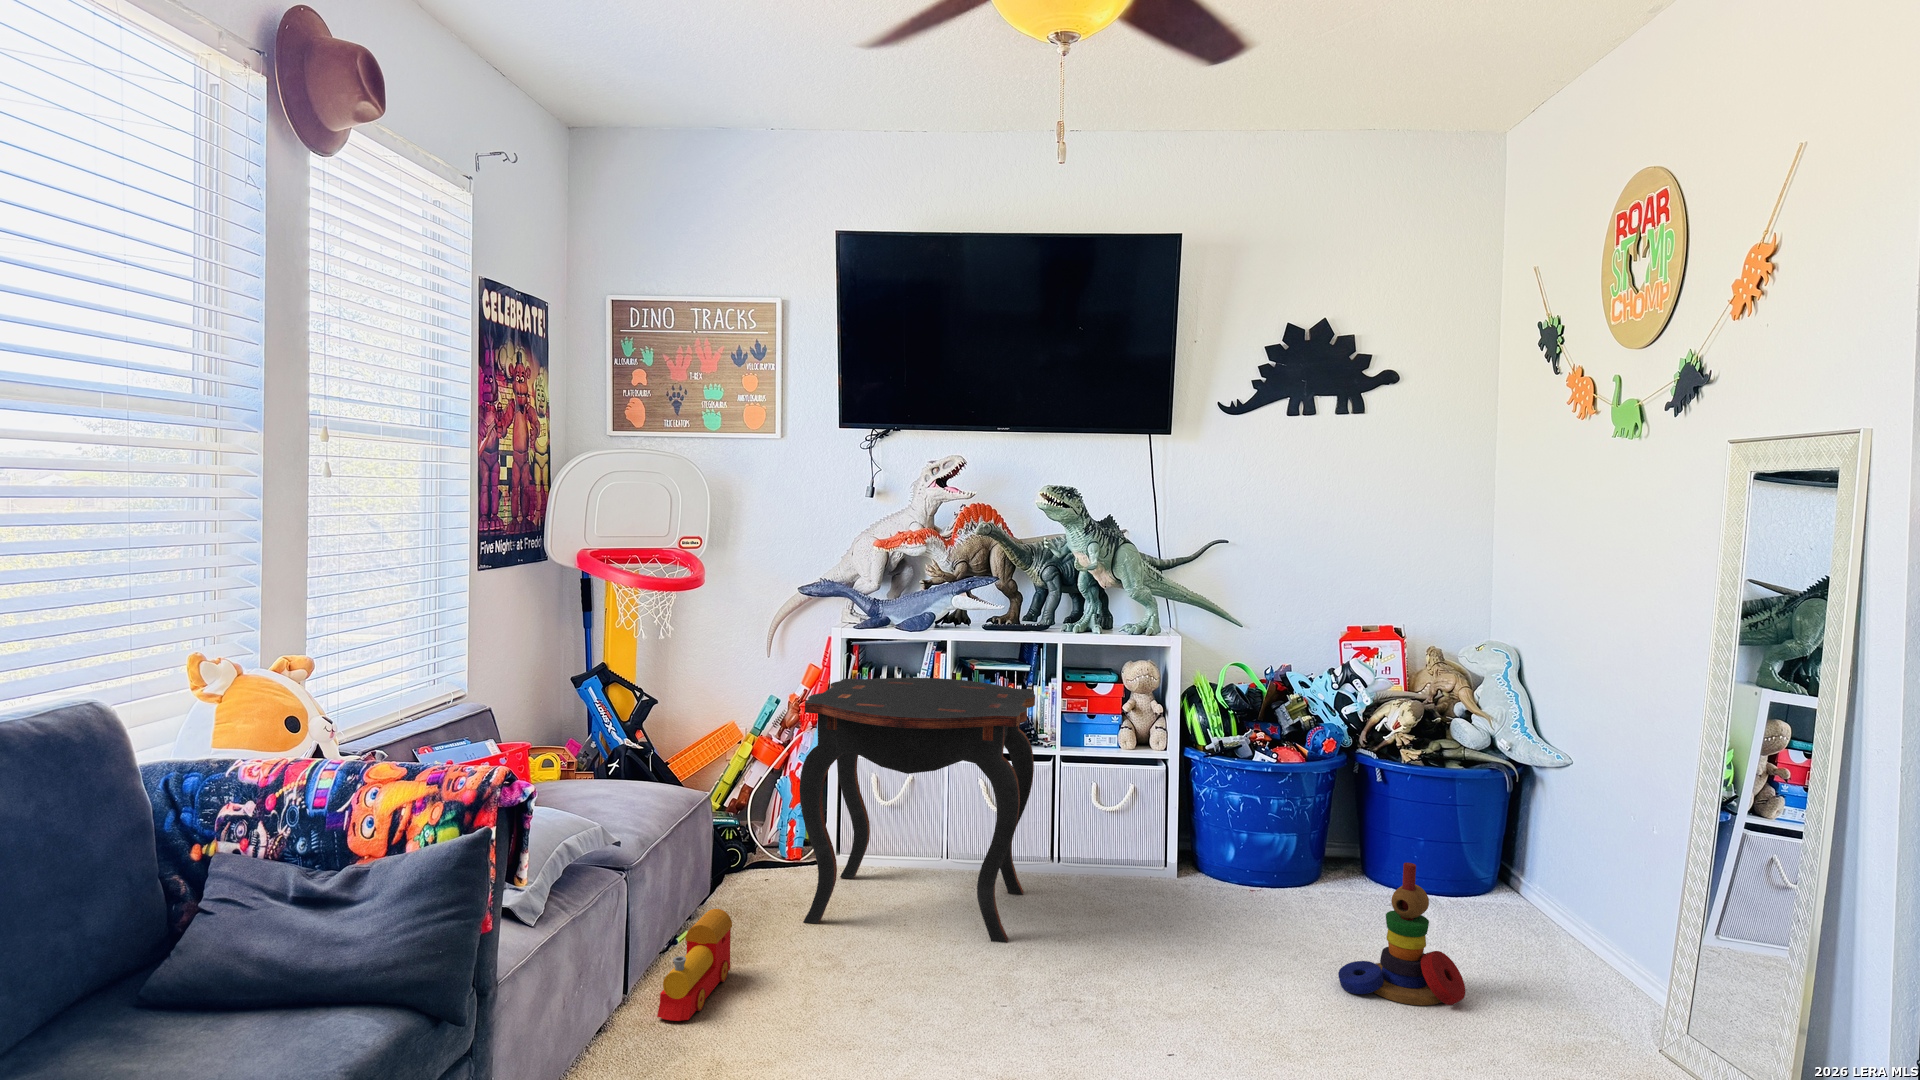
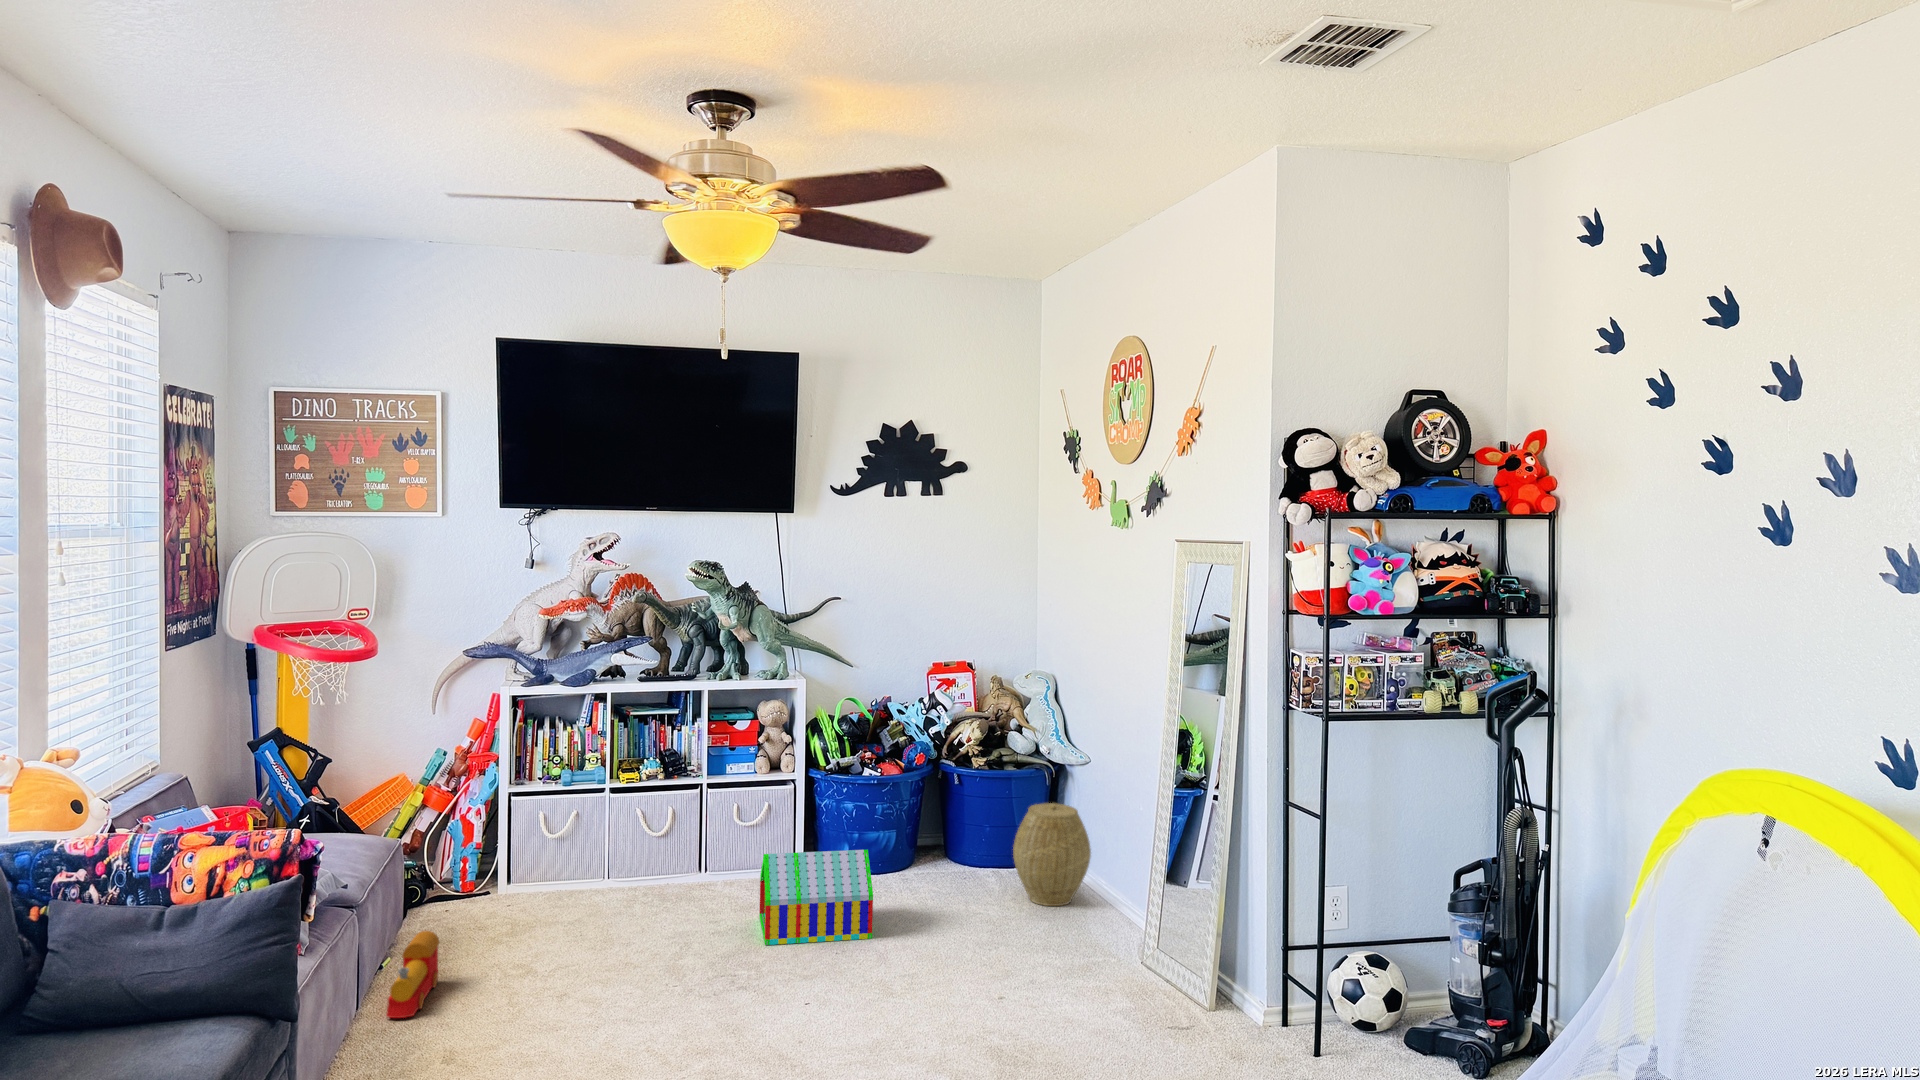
side table: present [799,678,1035,943] -> none [487,726,686,938]
woven basket: none [1474,819,1598,967] -> present [1013,803,1091,906]
toy house: none [1124,853,1281,985] -> present [759,850,873,945]
stacking toy: present [1338,863,1465,1005] -> none [914,841,998,940]

